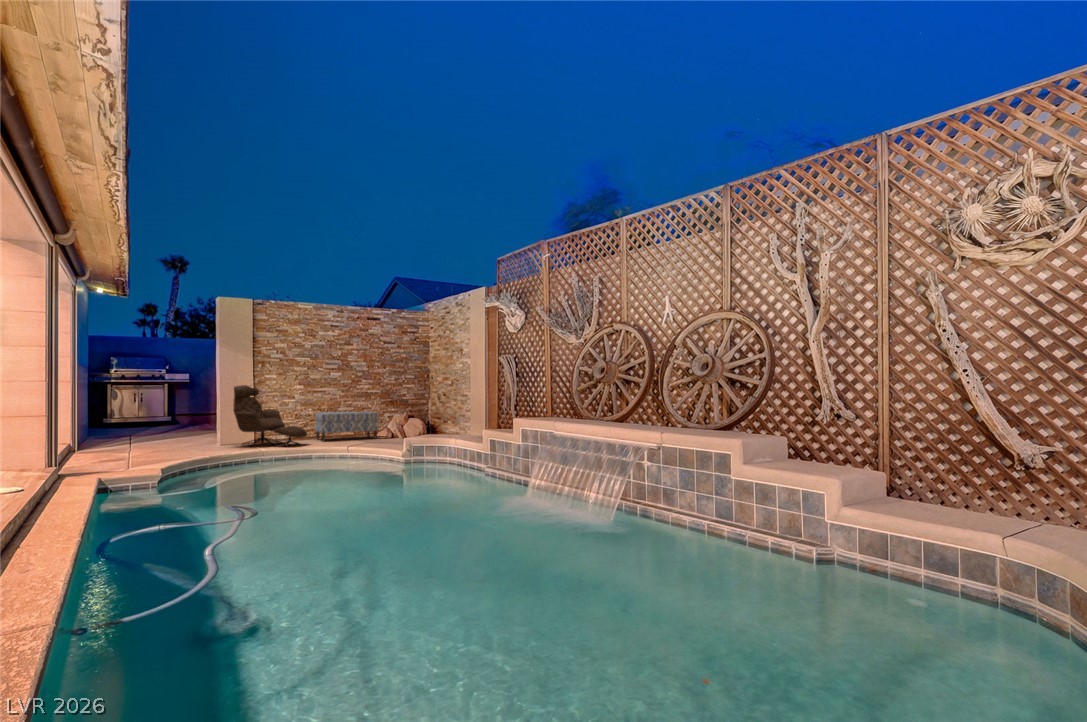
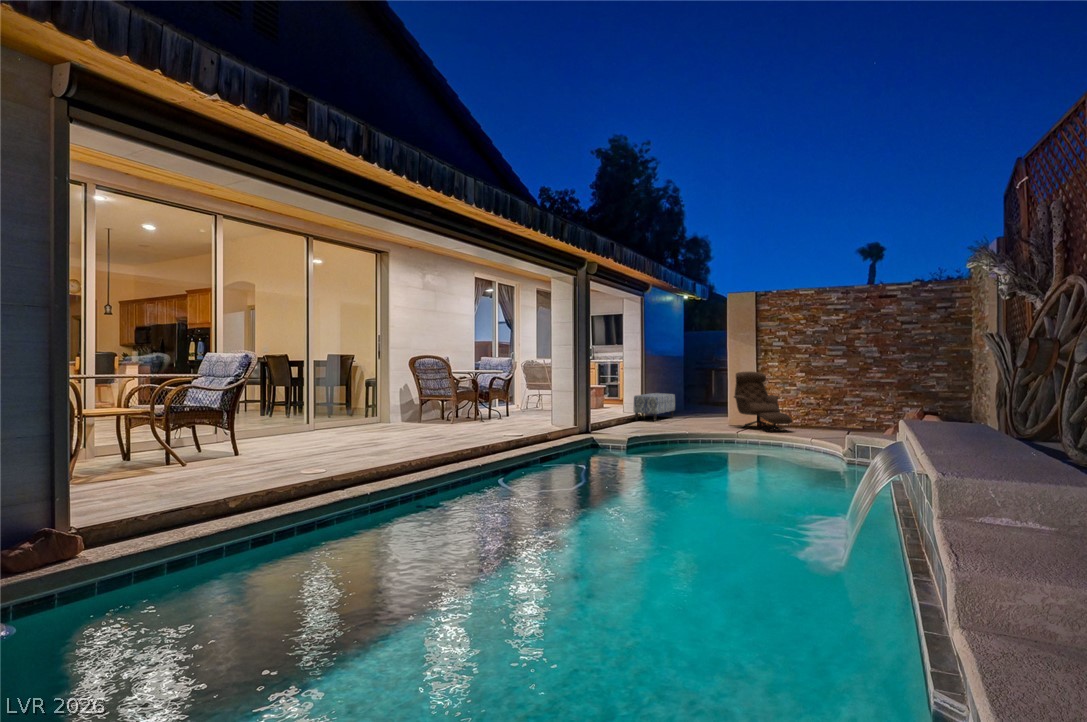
bench: present [315,411,379,441] -> present [633,393,675,422]

